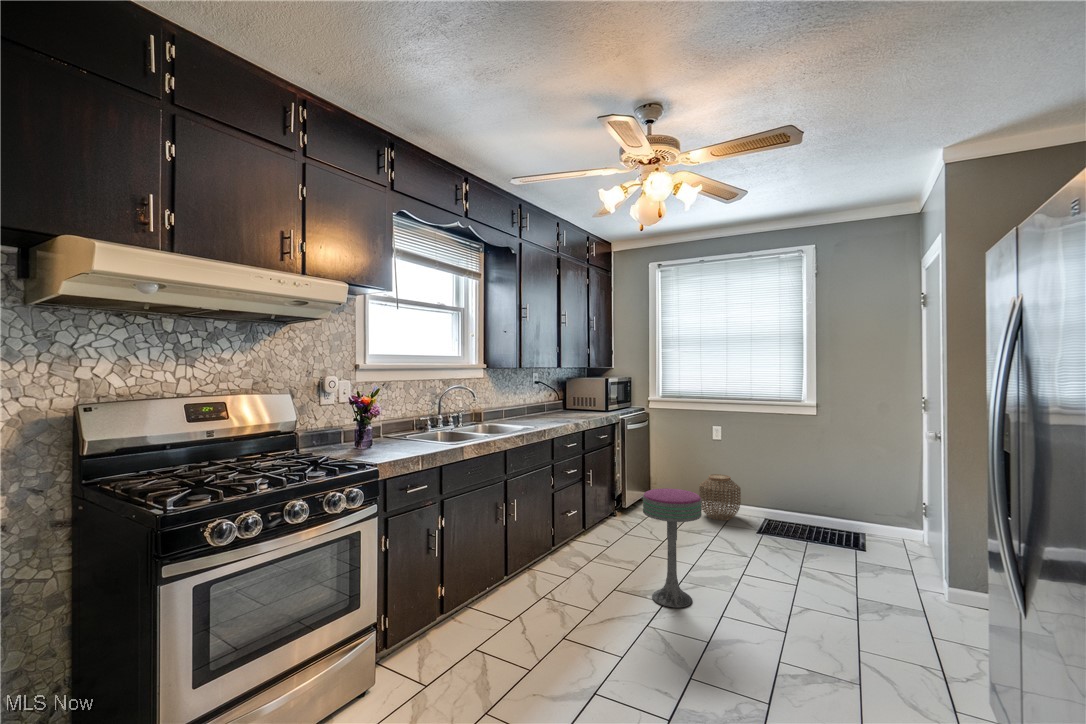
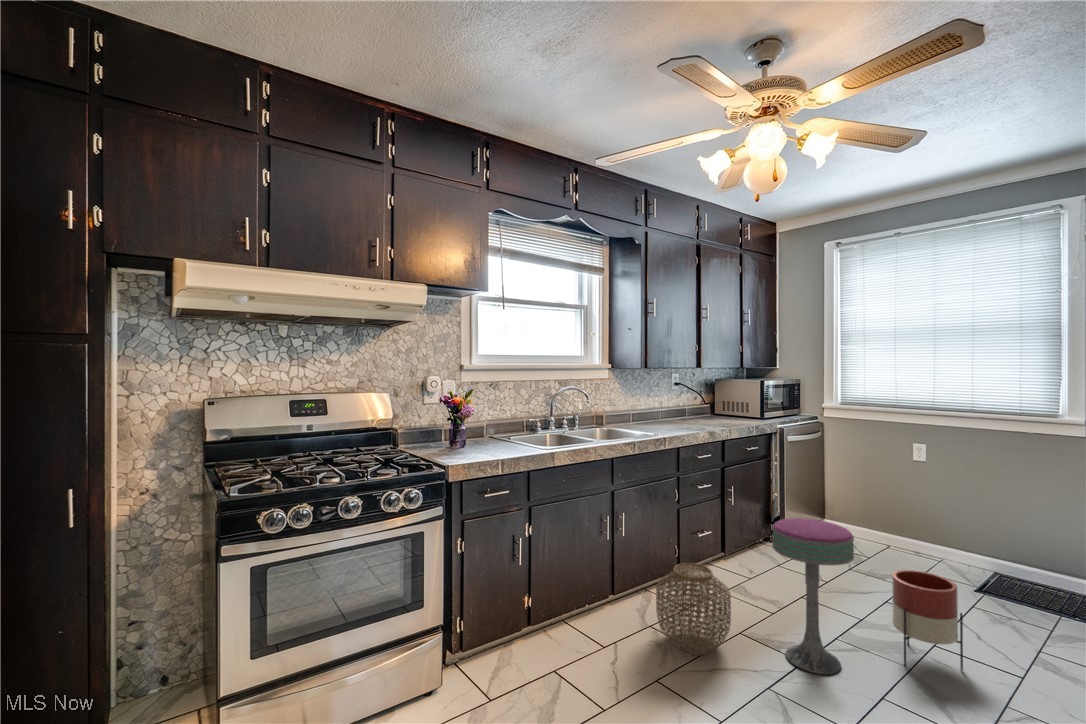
woven basket: present [699,474,741,521] -> present [656,563,731,655]
planter: none [721,520,765,592] -> present [892,570,963,671]

